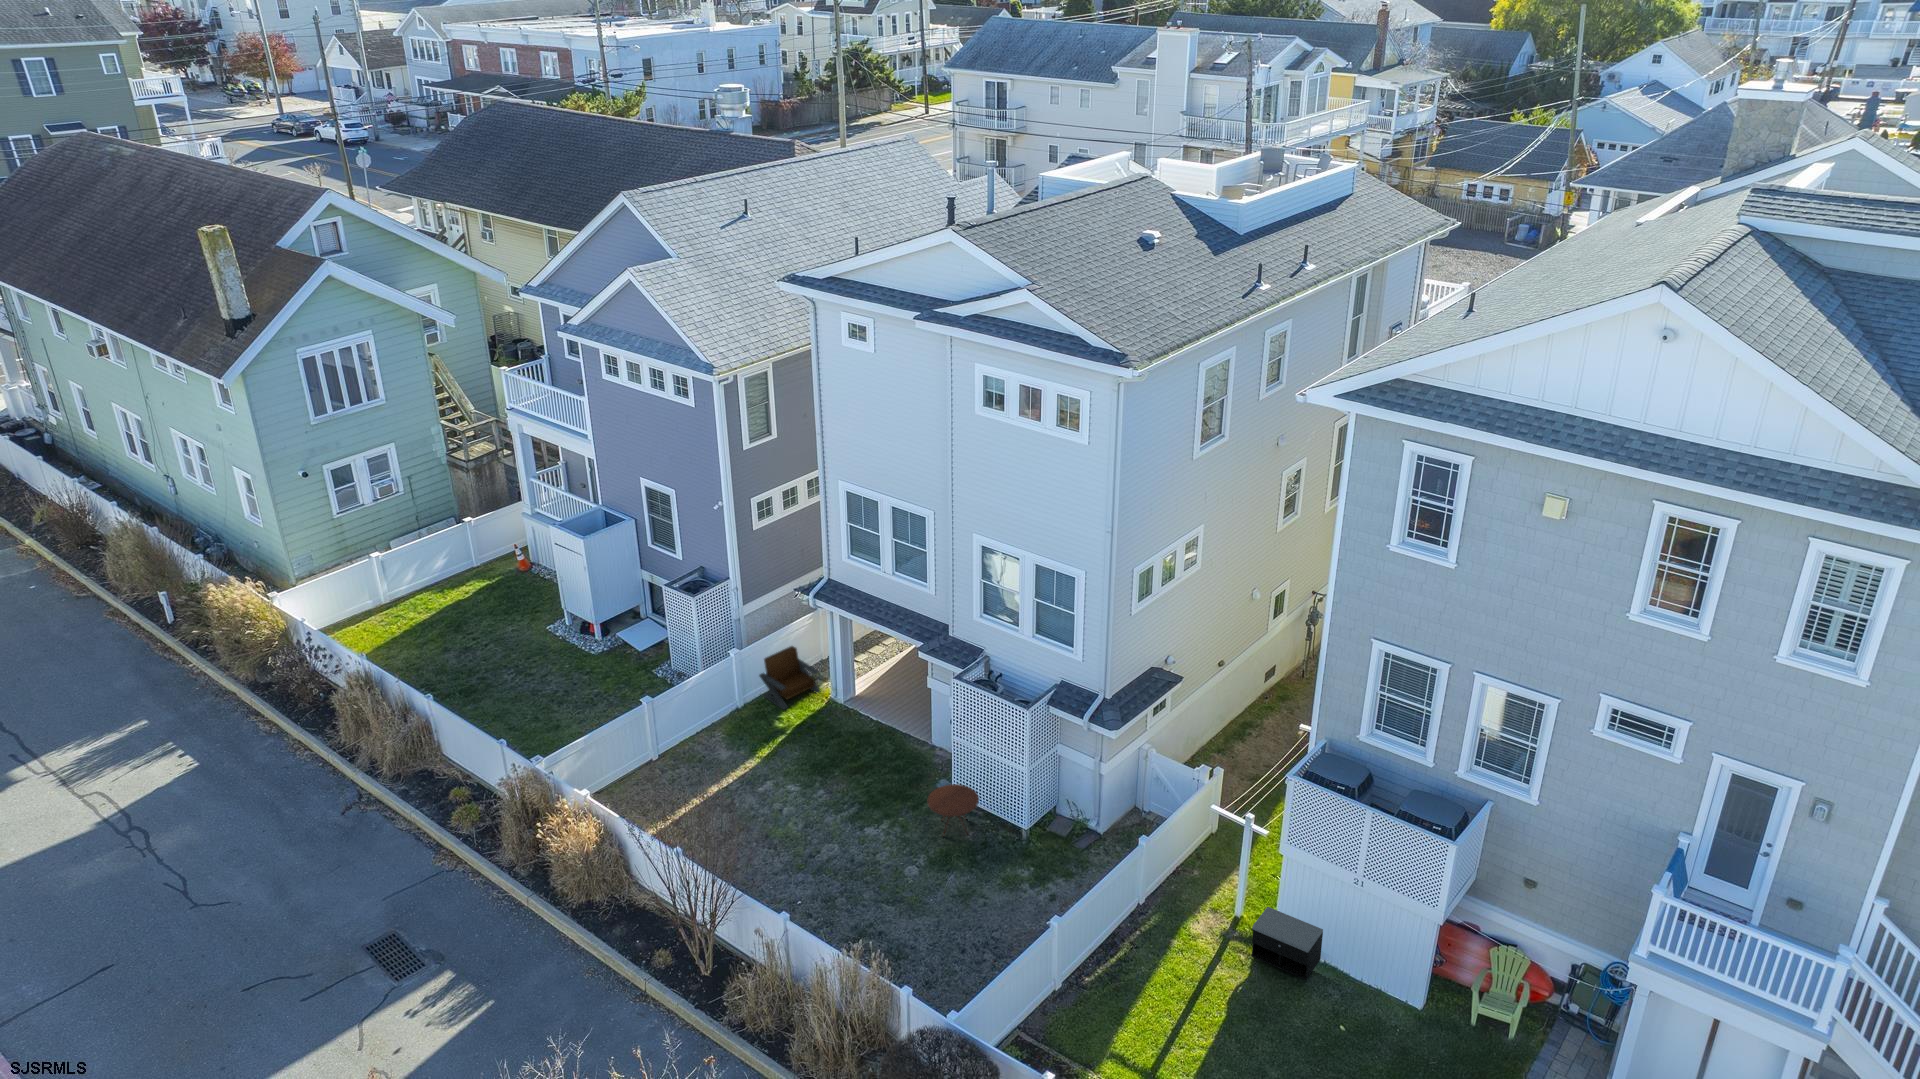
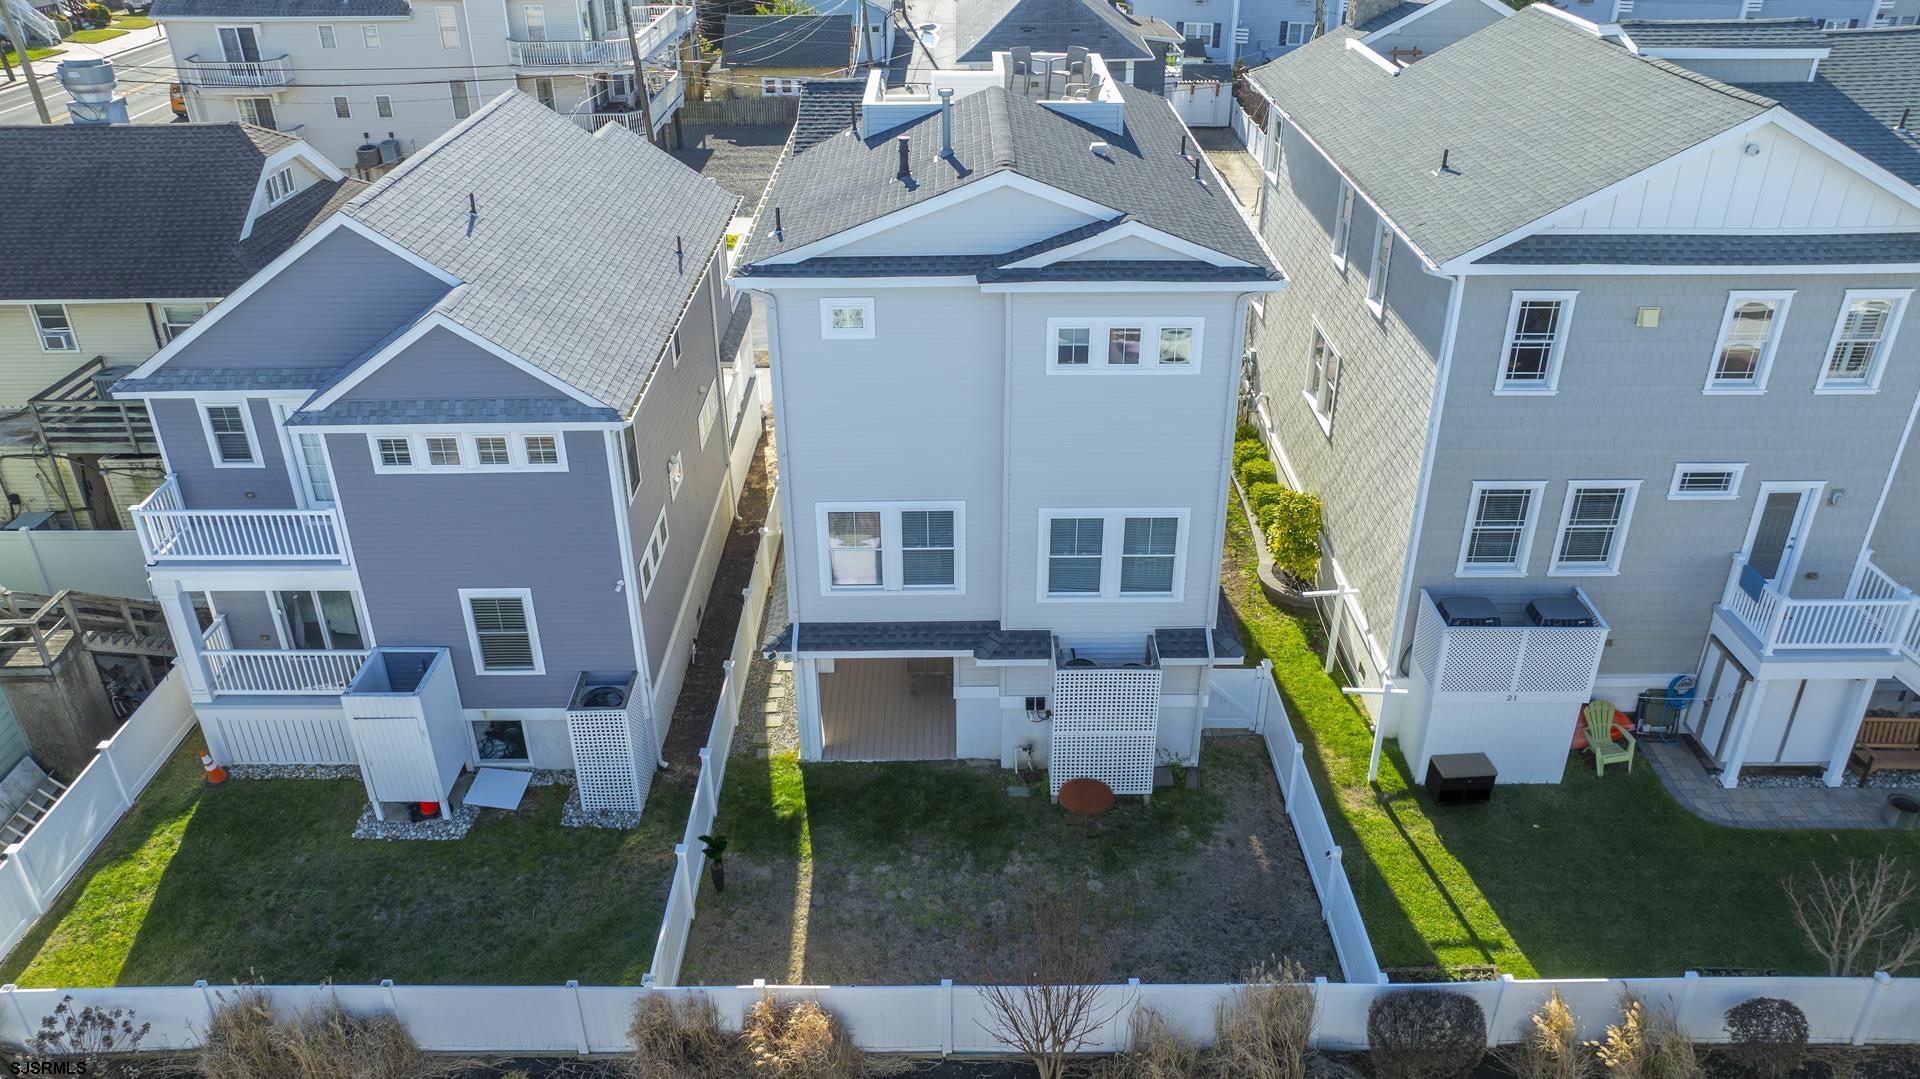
lounge chair: present [759,646,820,709] -> none [723,722,785,796]
potted plant: none [669,703,692,752] -> present [698,835,728,891]

